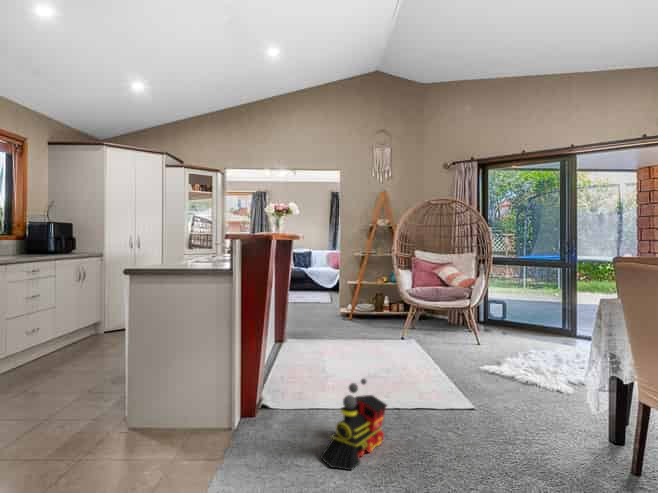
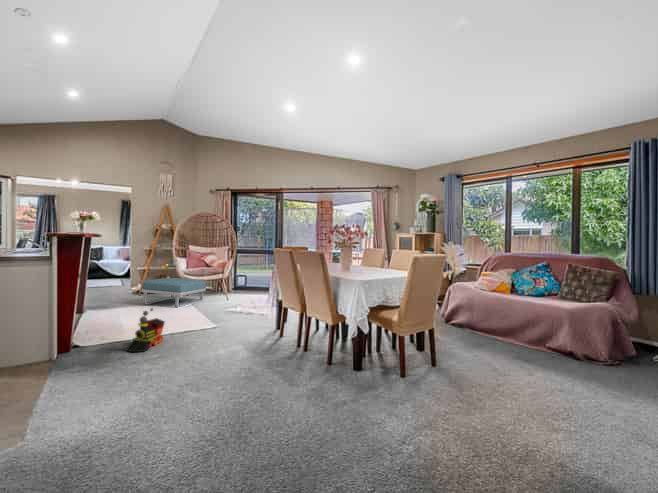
footstool: none [351,301,443,352] -> present [141,278,206,307]

